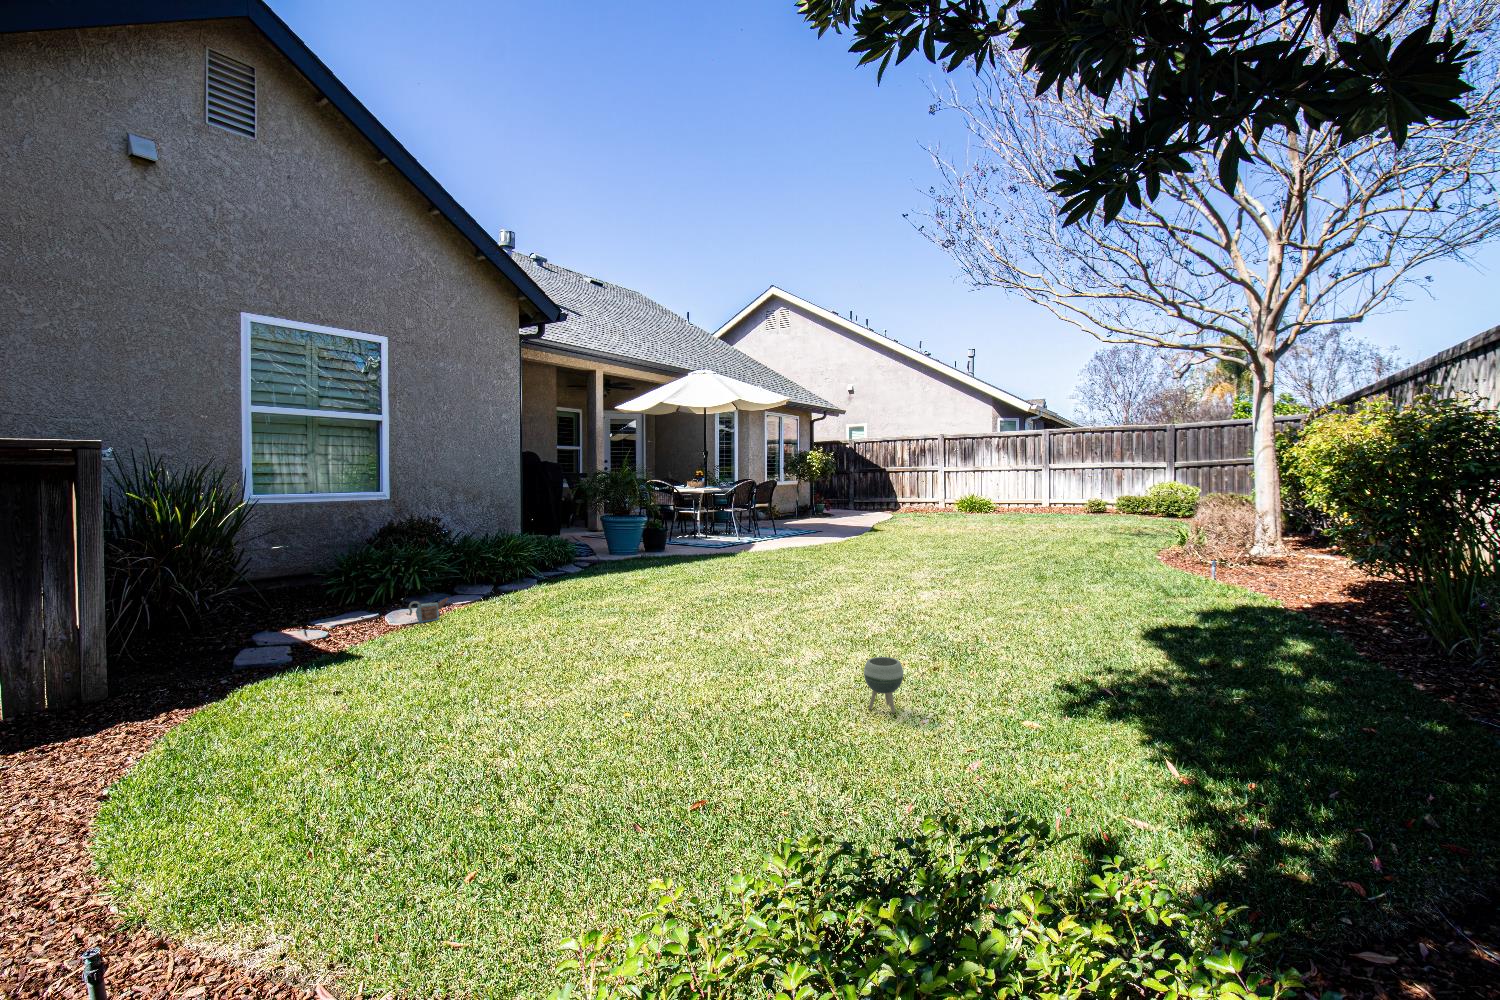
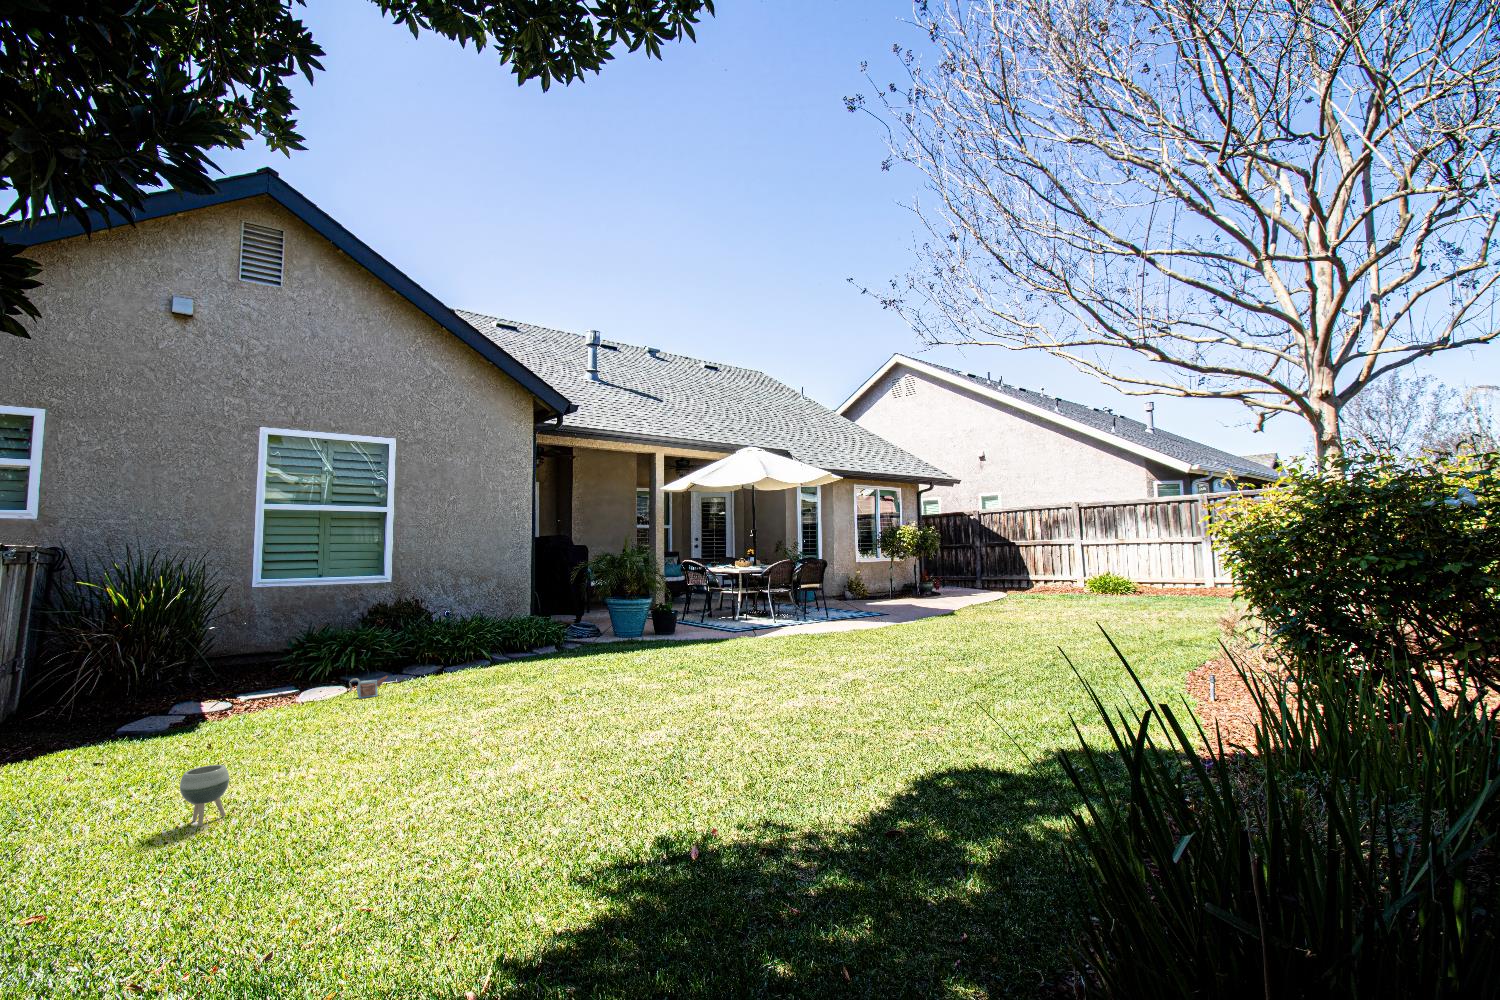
planter: present [864,657,903,713] -> present [180,765,229,827]

